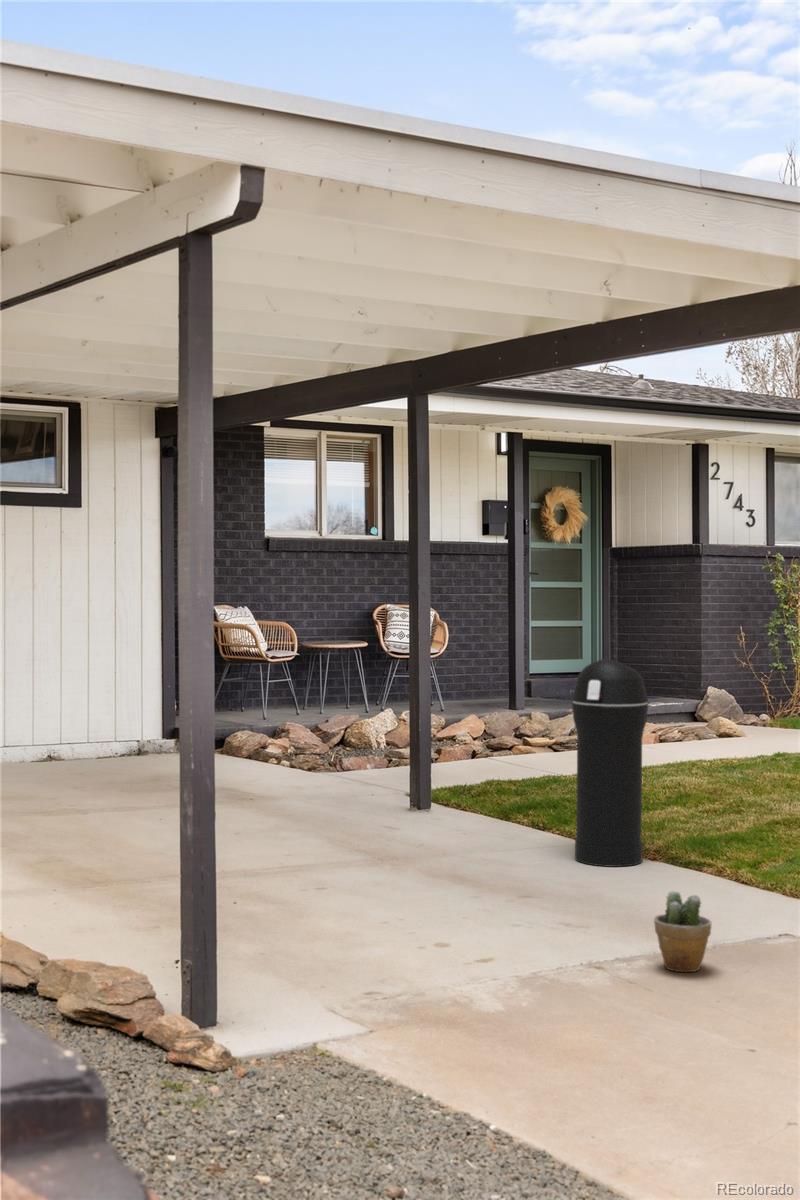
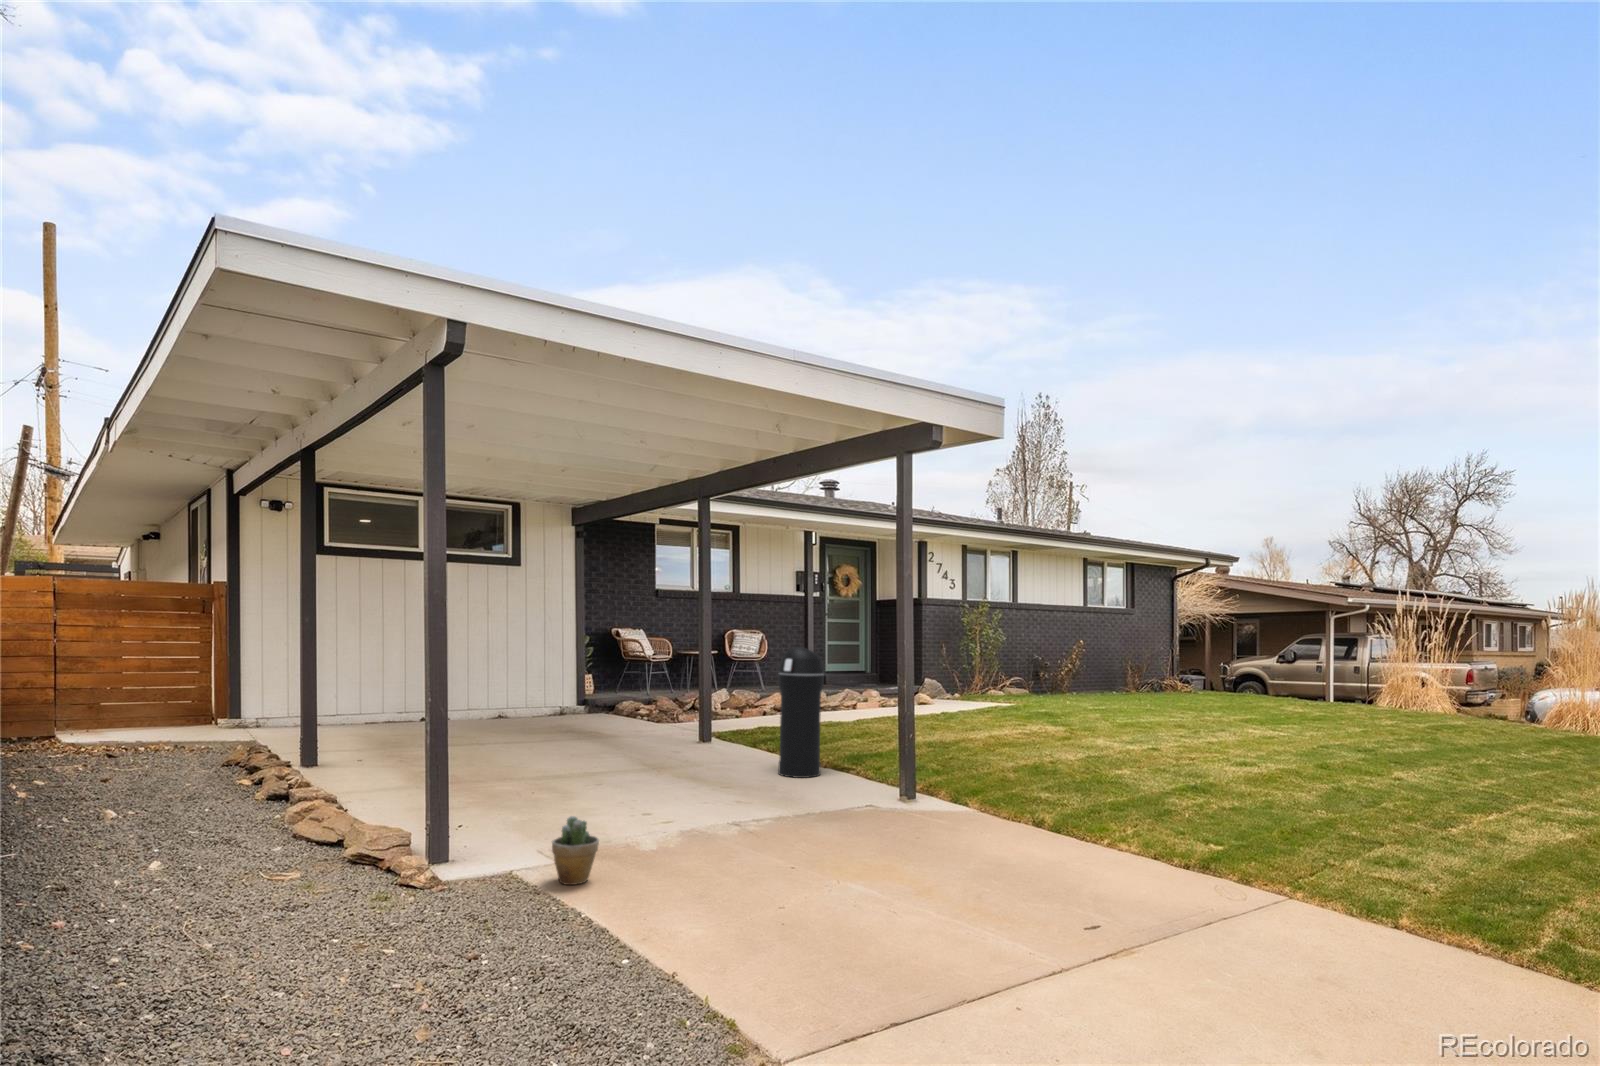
potted plant: present [654,891,711,972] -> present [552,816,599,885]

